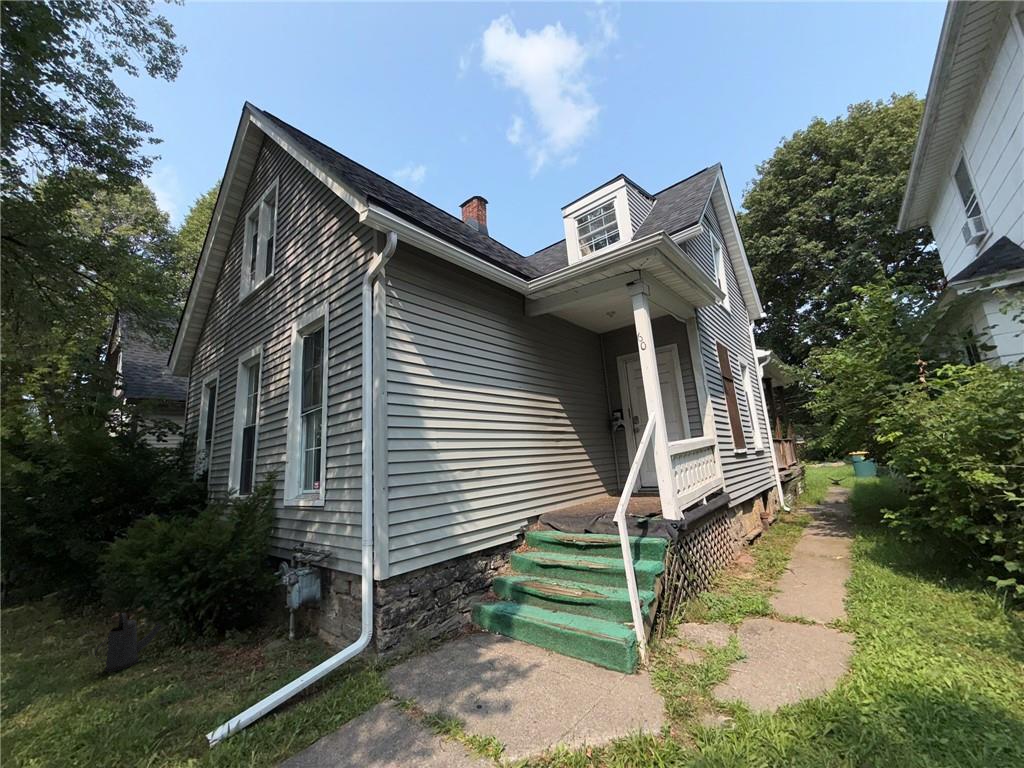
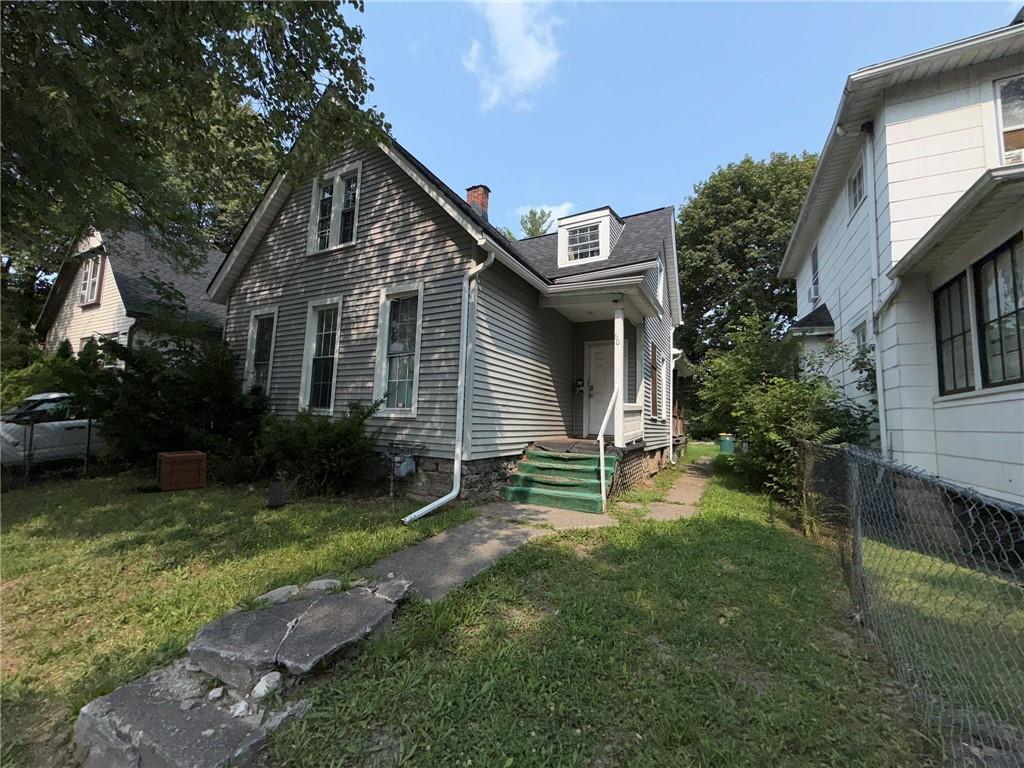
wooden crate: none [44,566,116,633] -> present [156,451,207,491]

